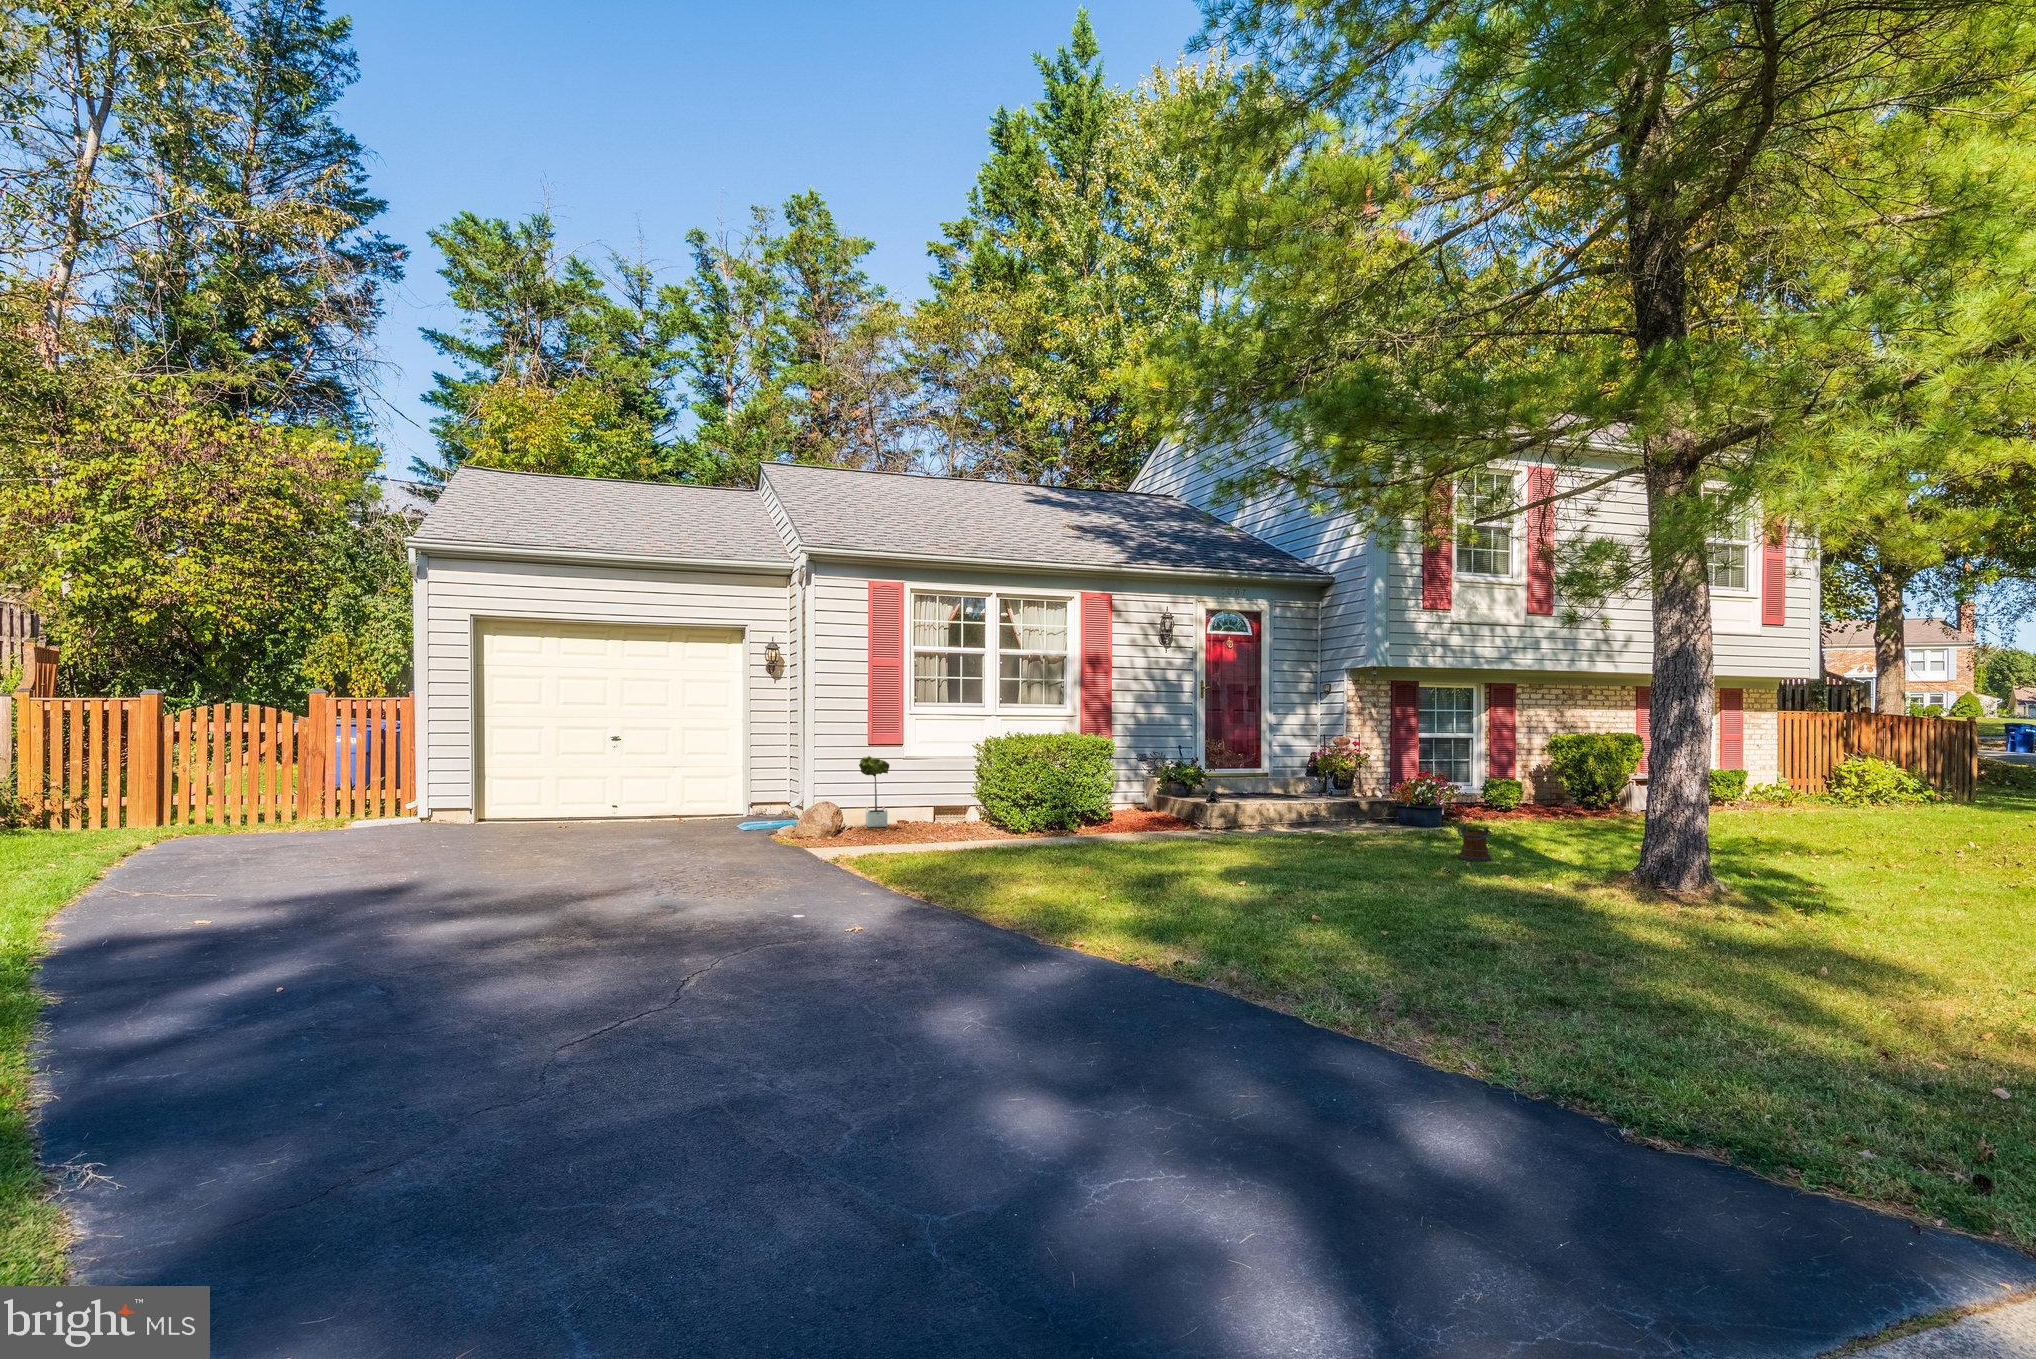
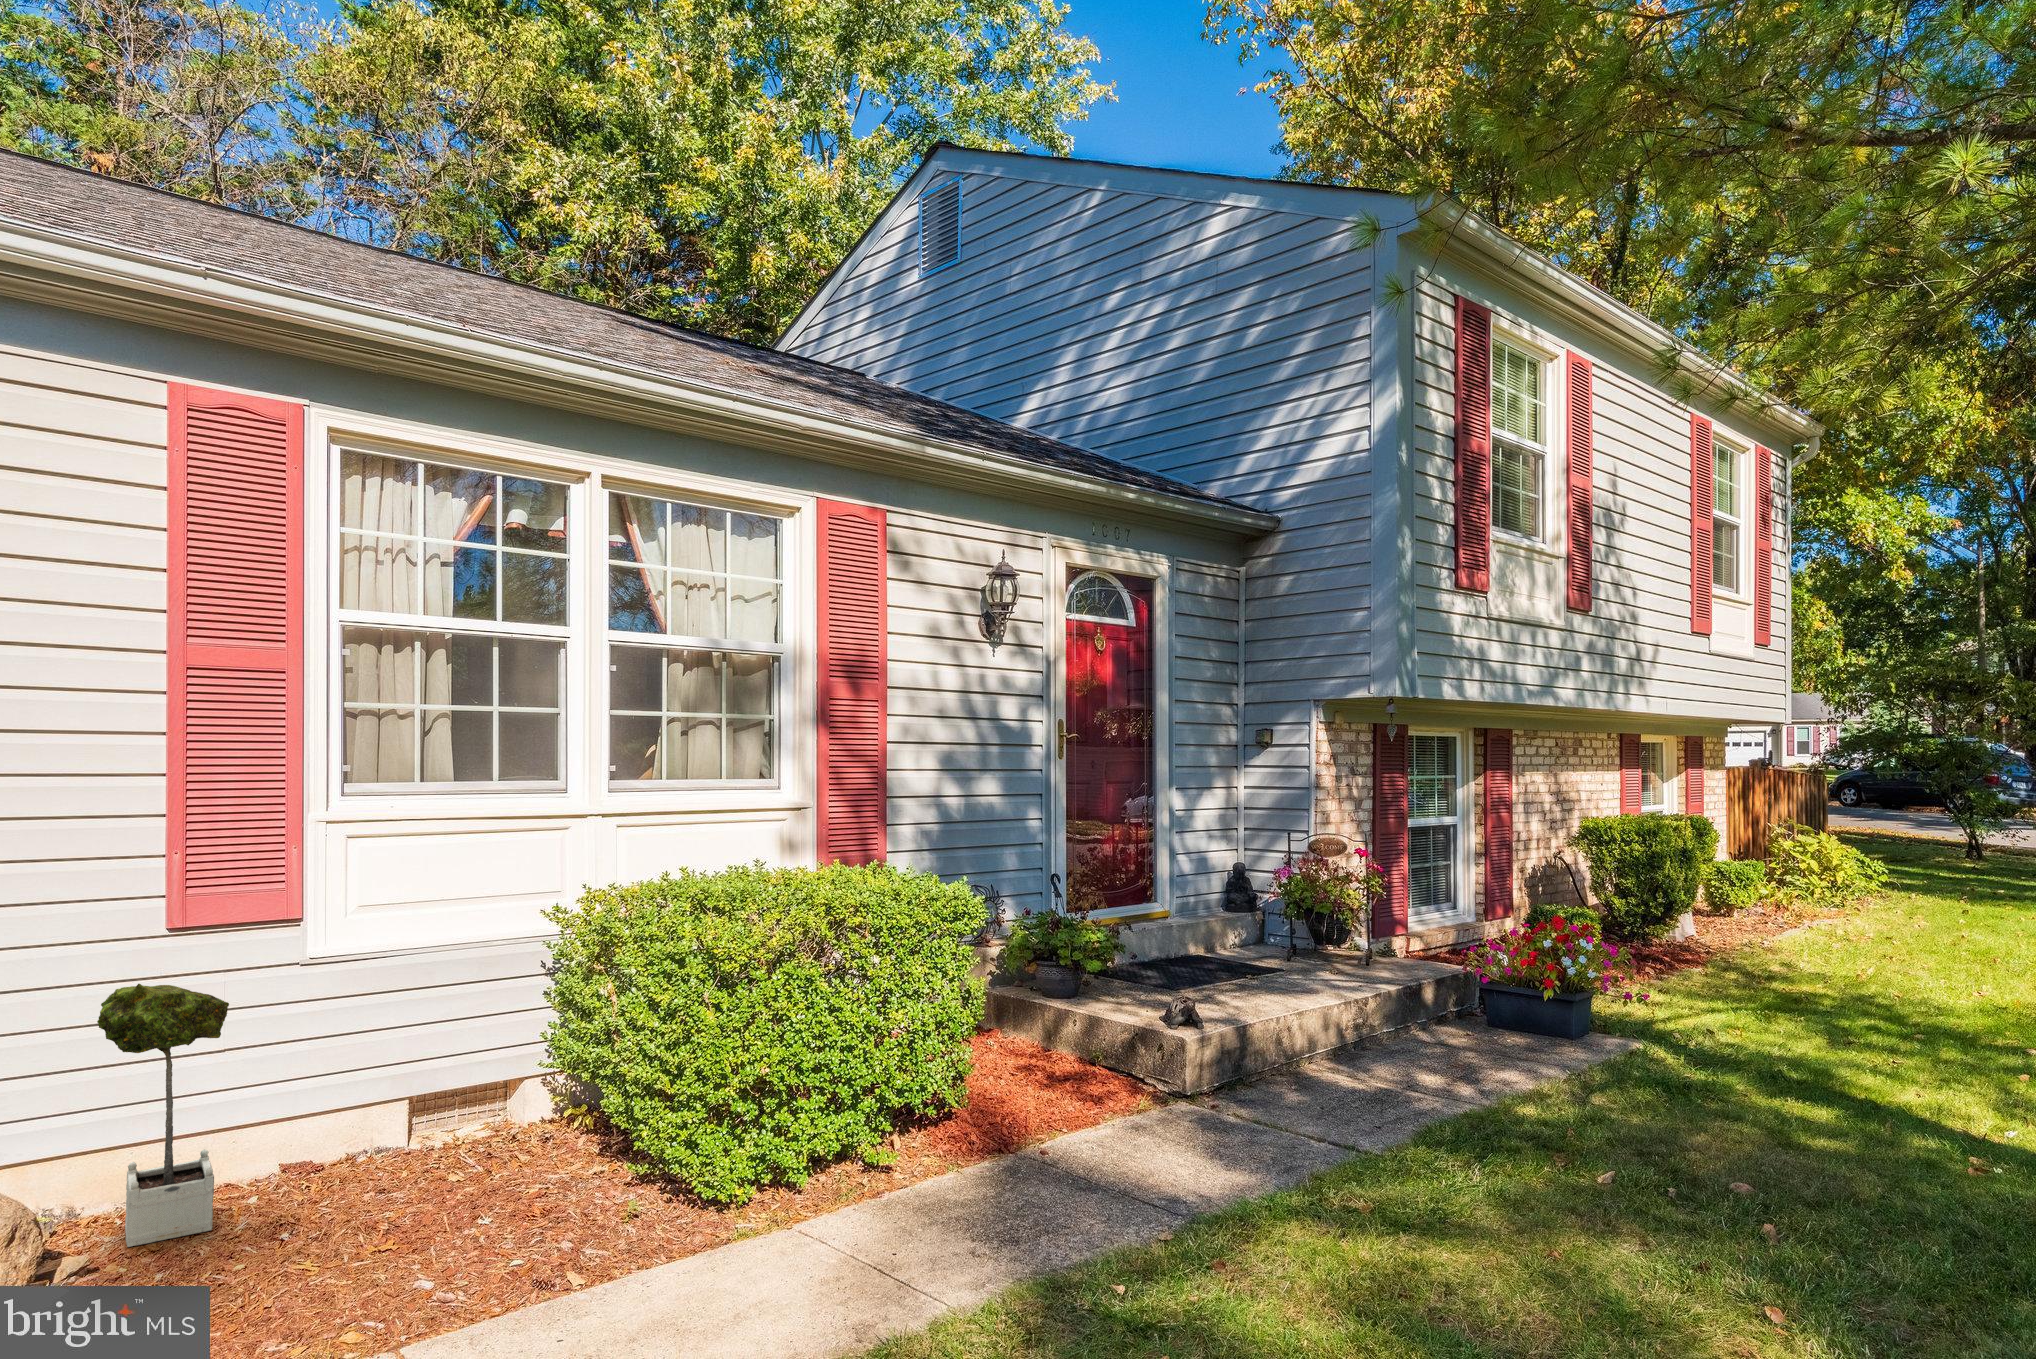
bucket: present [1457,824,1491,861] -> none [1807,1047,1899,1141]

